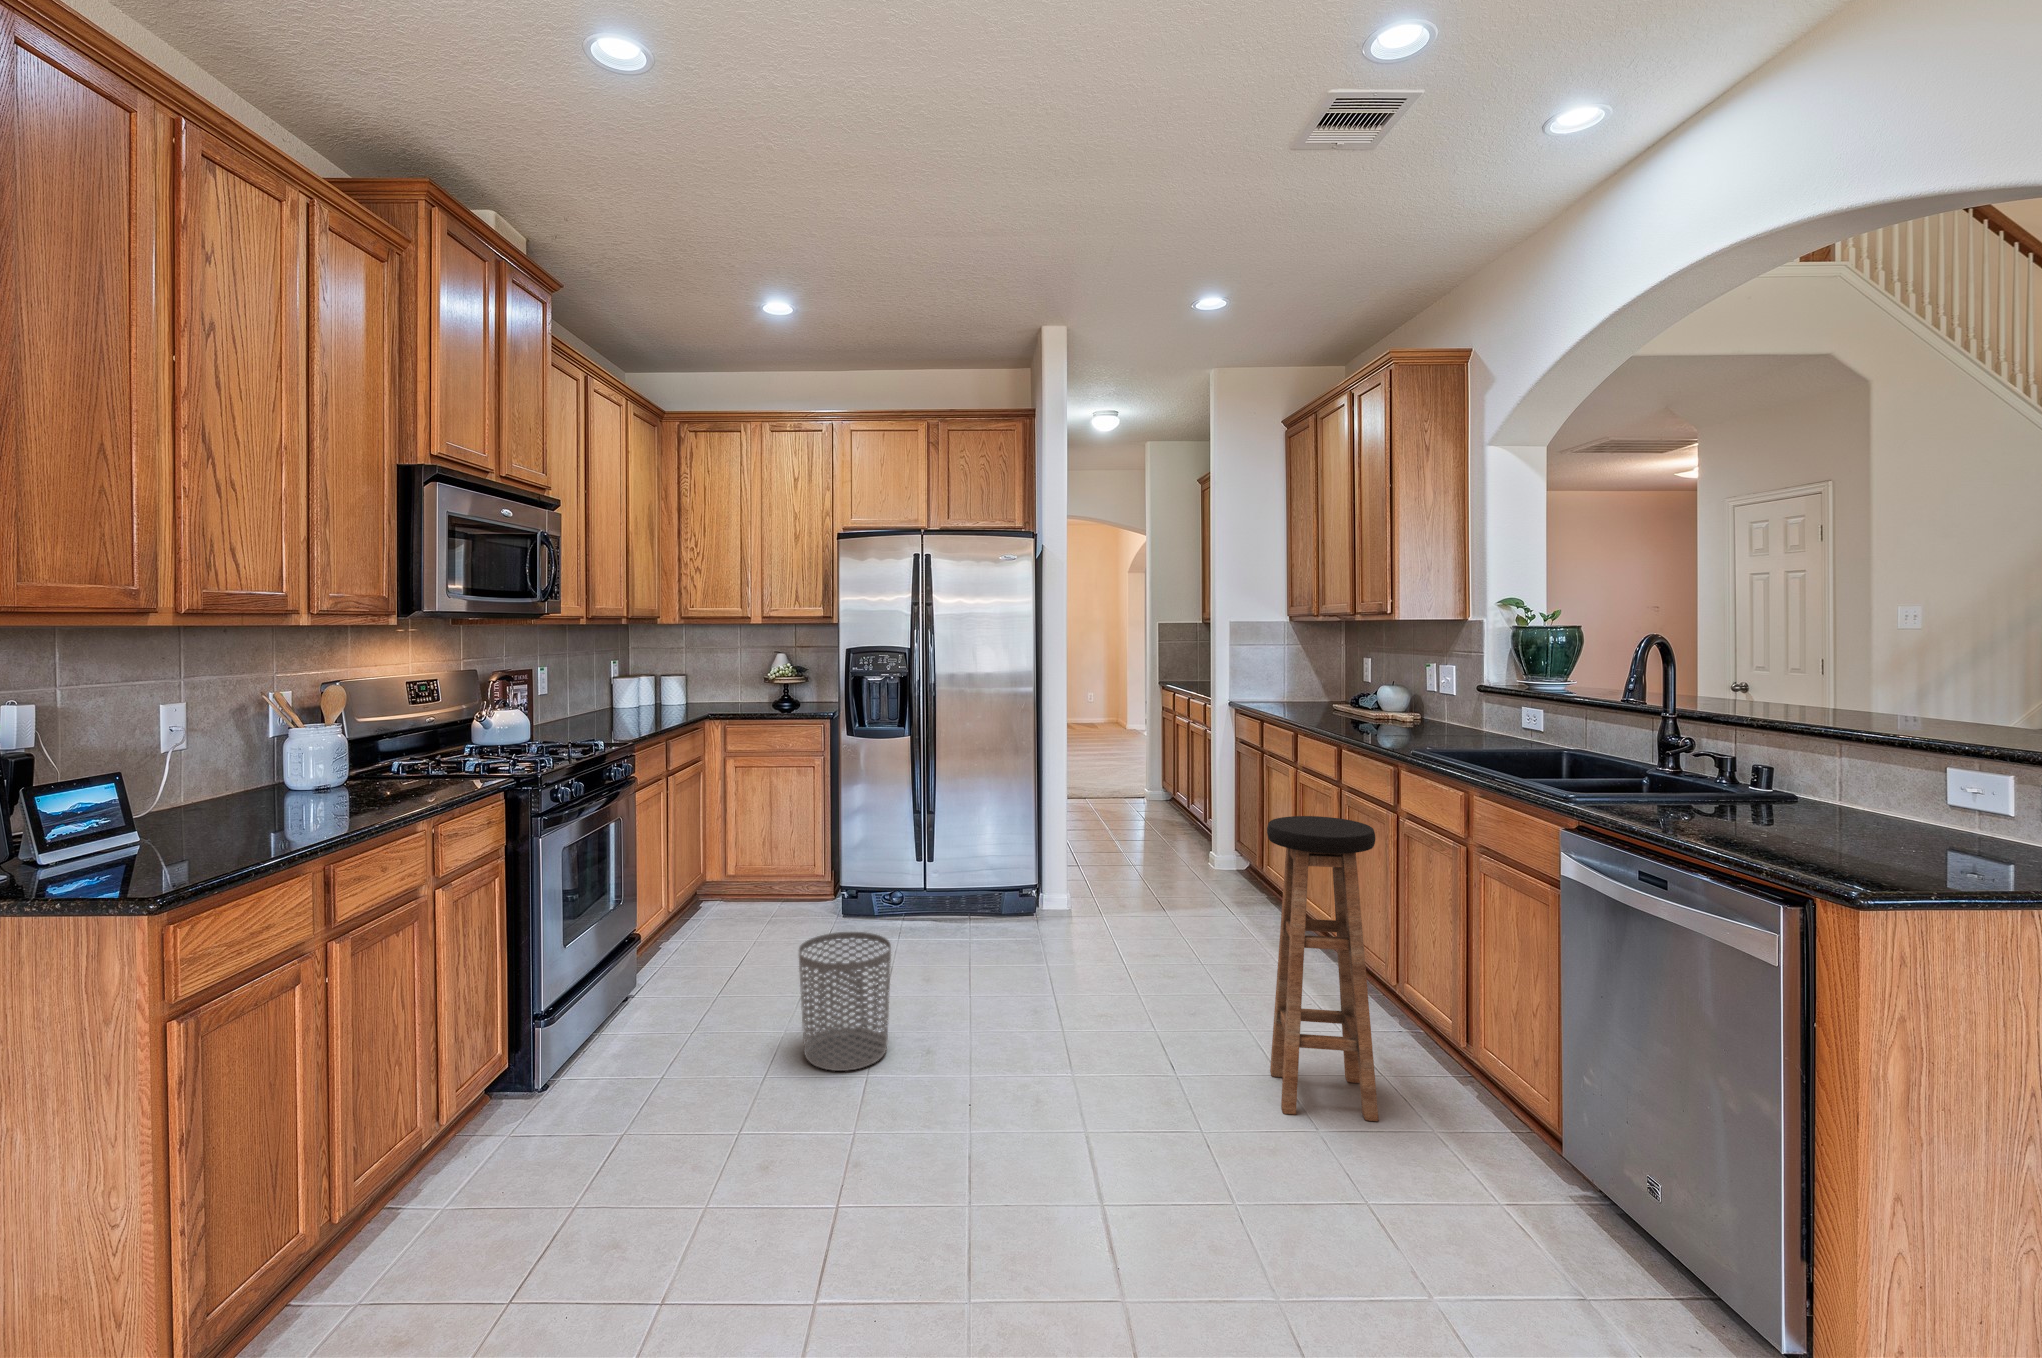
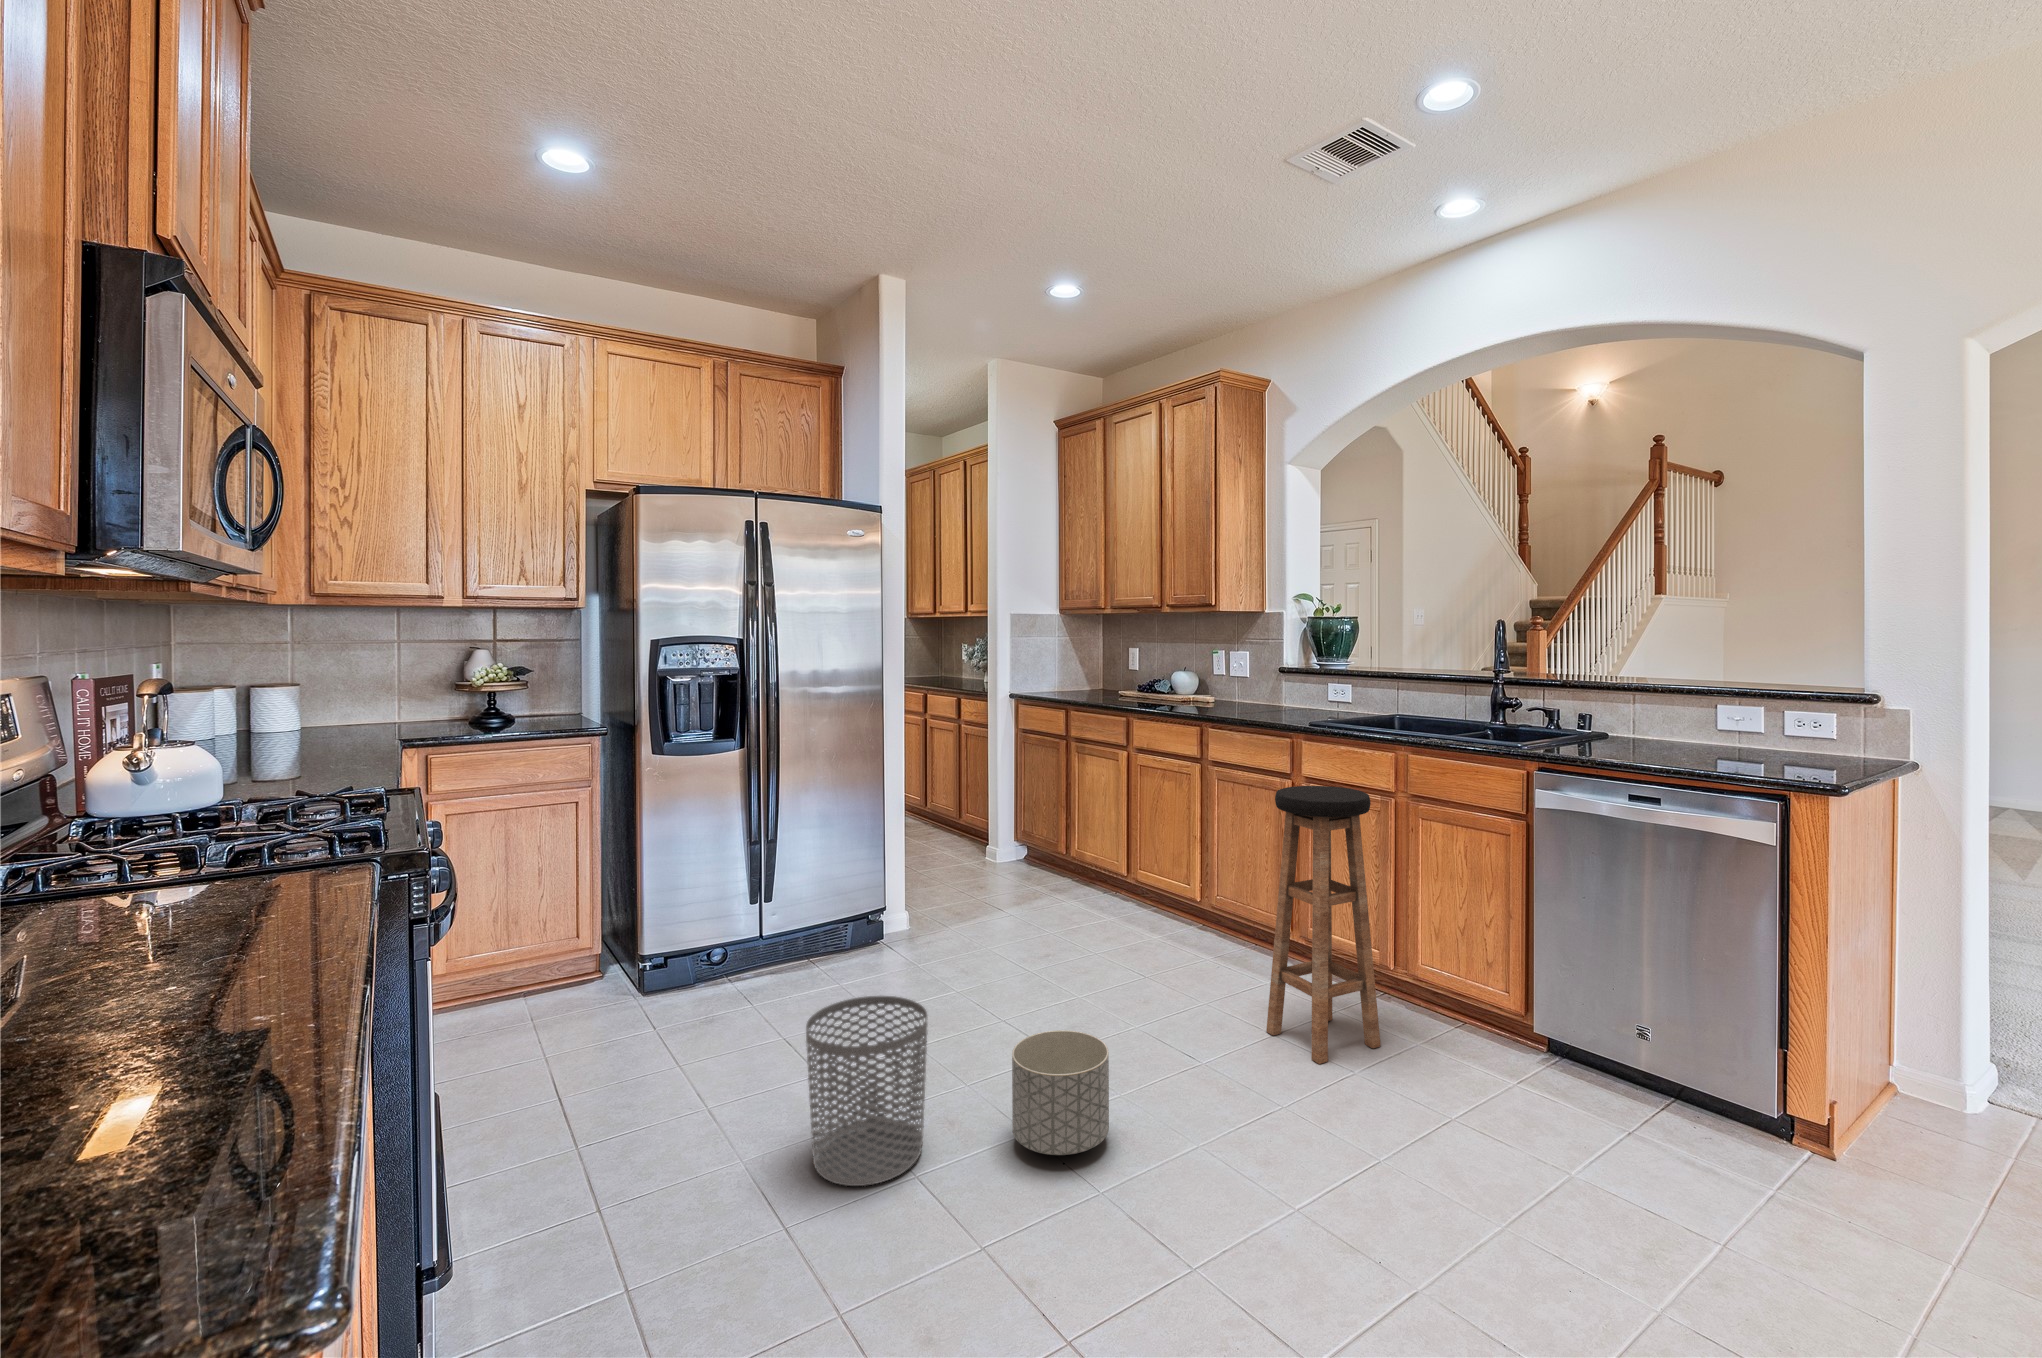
planter: none [933,995,1017,1099] -> present [1012,1030,1109,1155]

